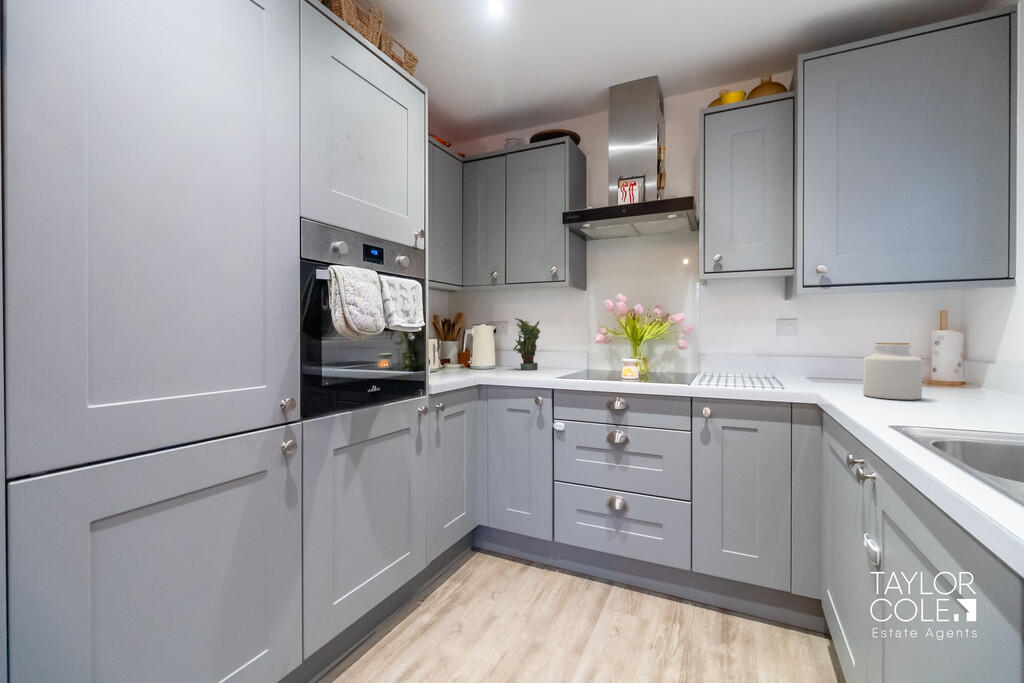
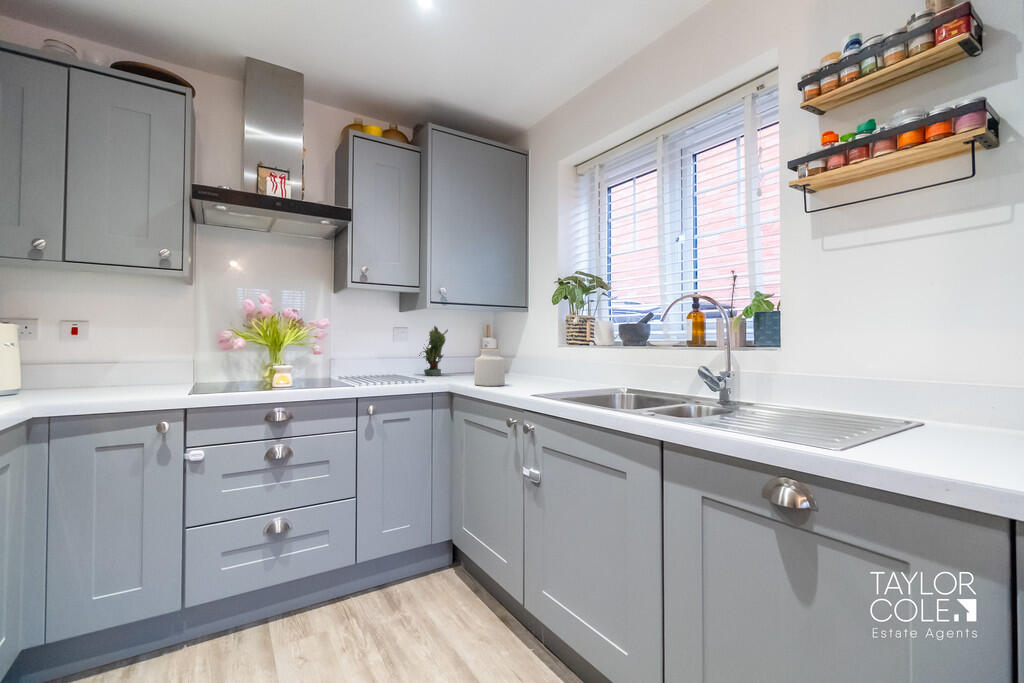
potted plant: present [513,318,540,370] -> present [419,326,448,376]

